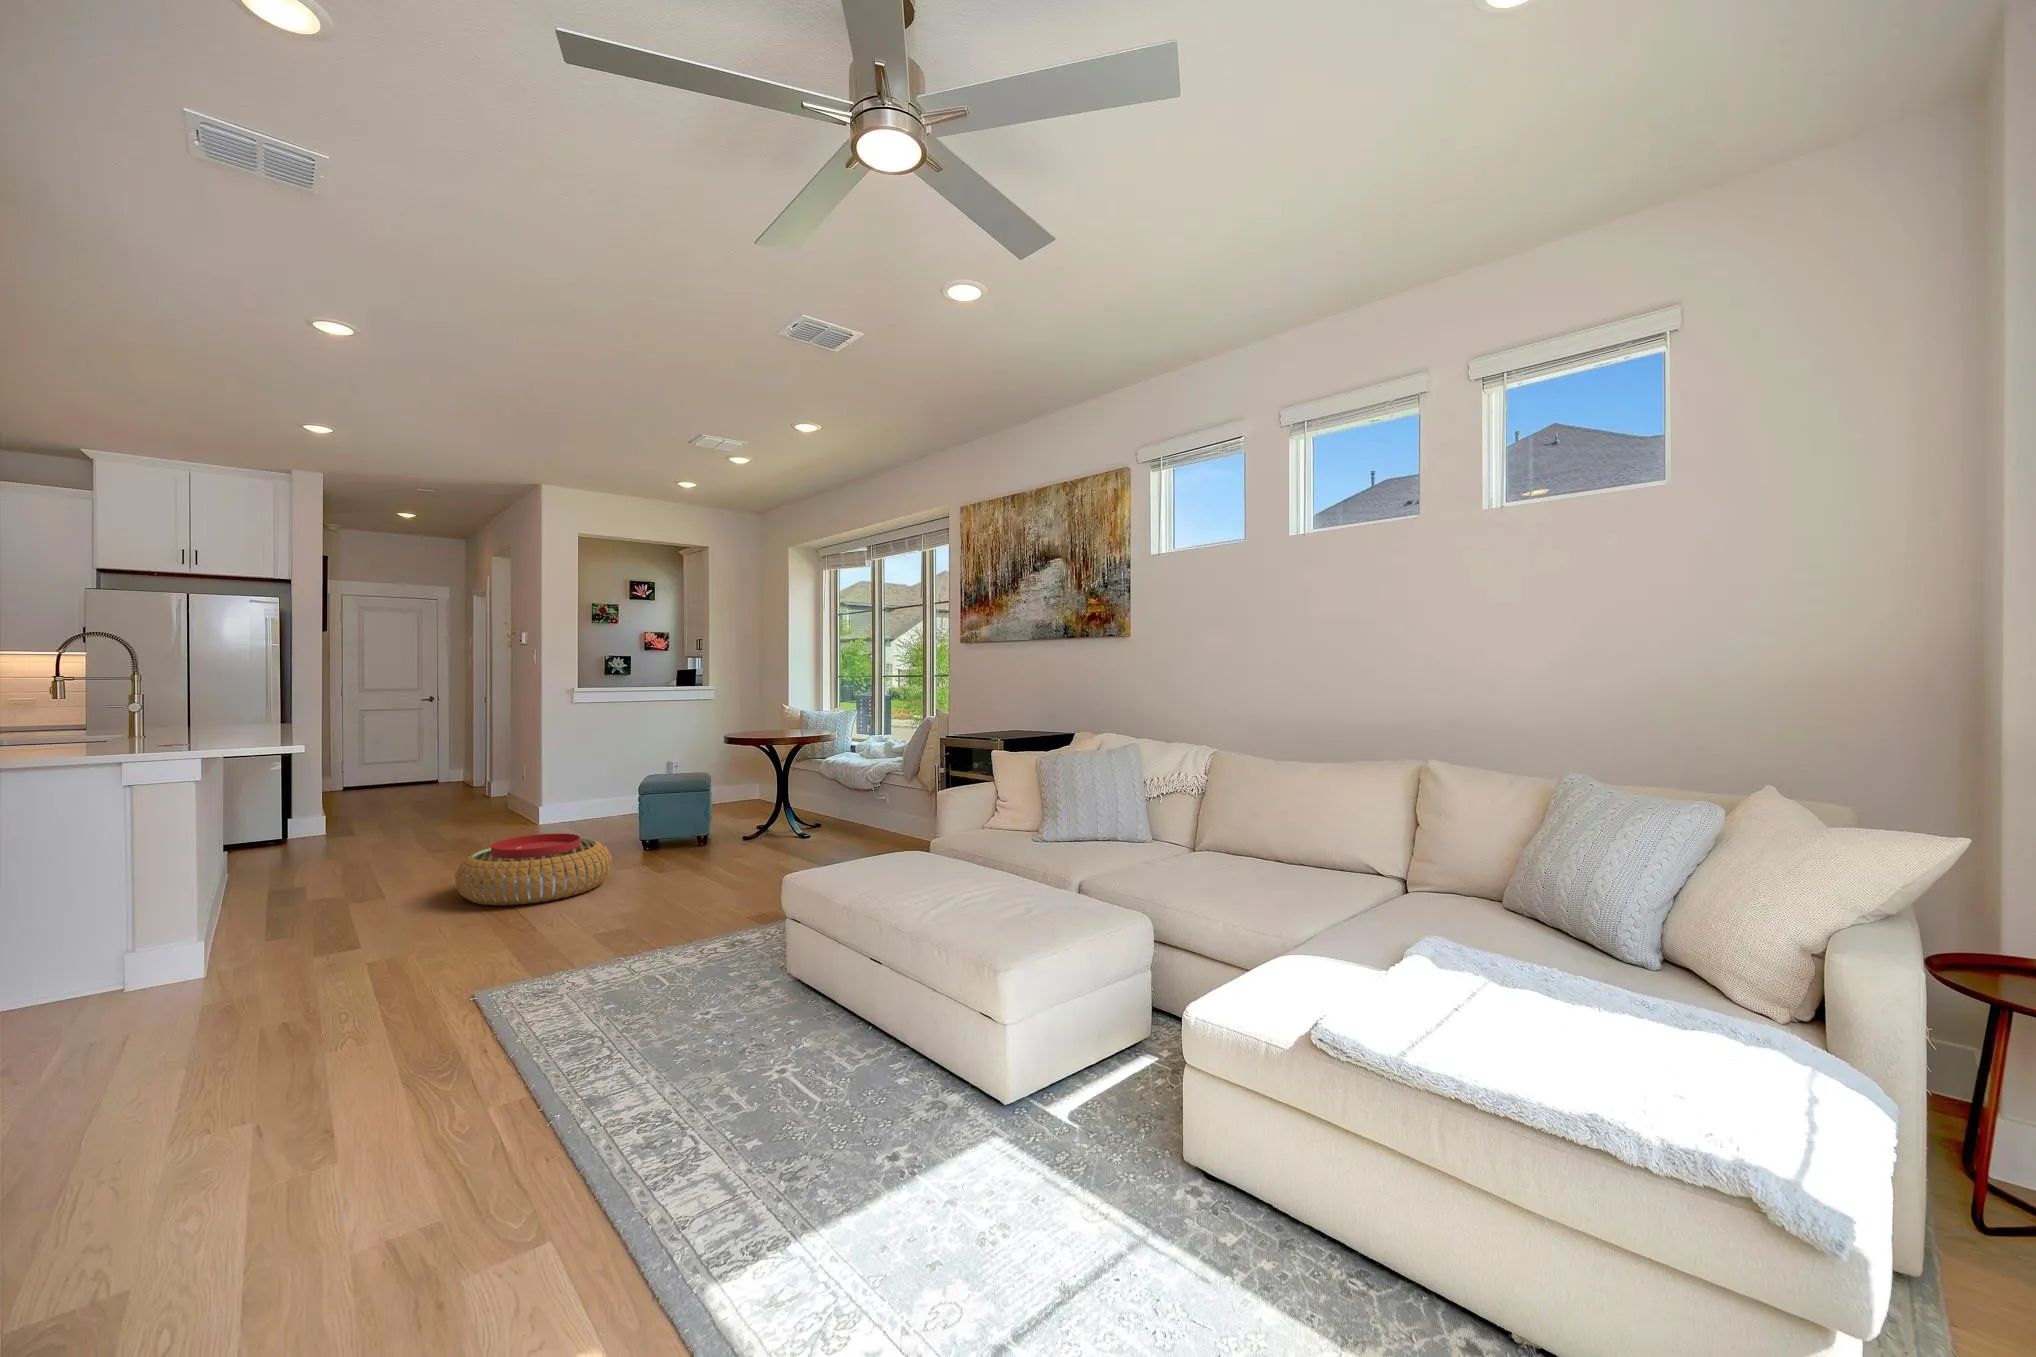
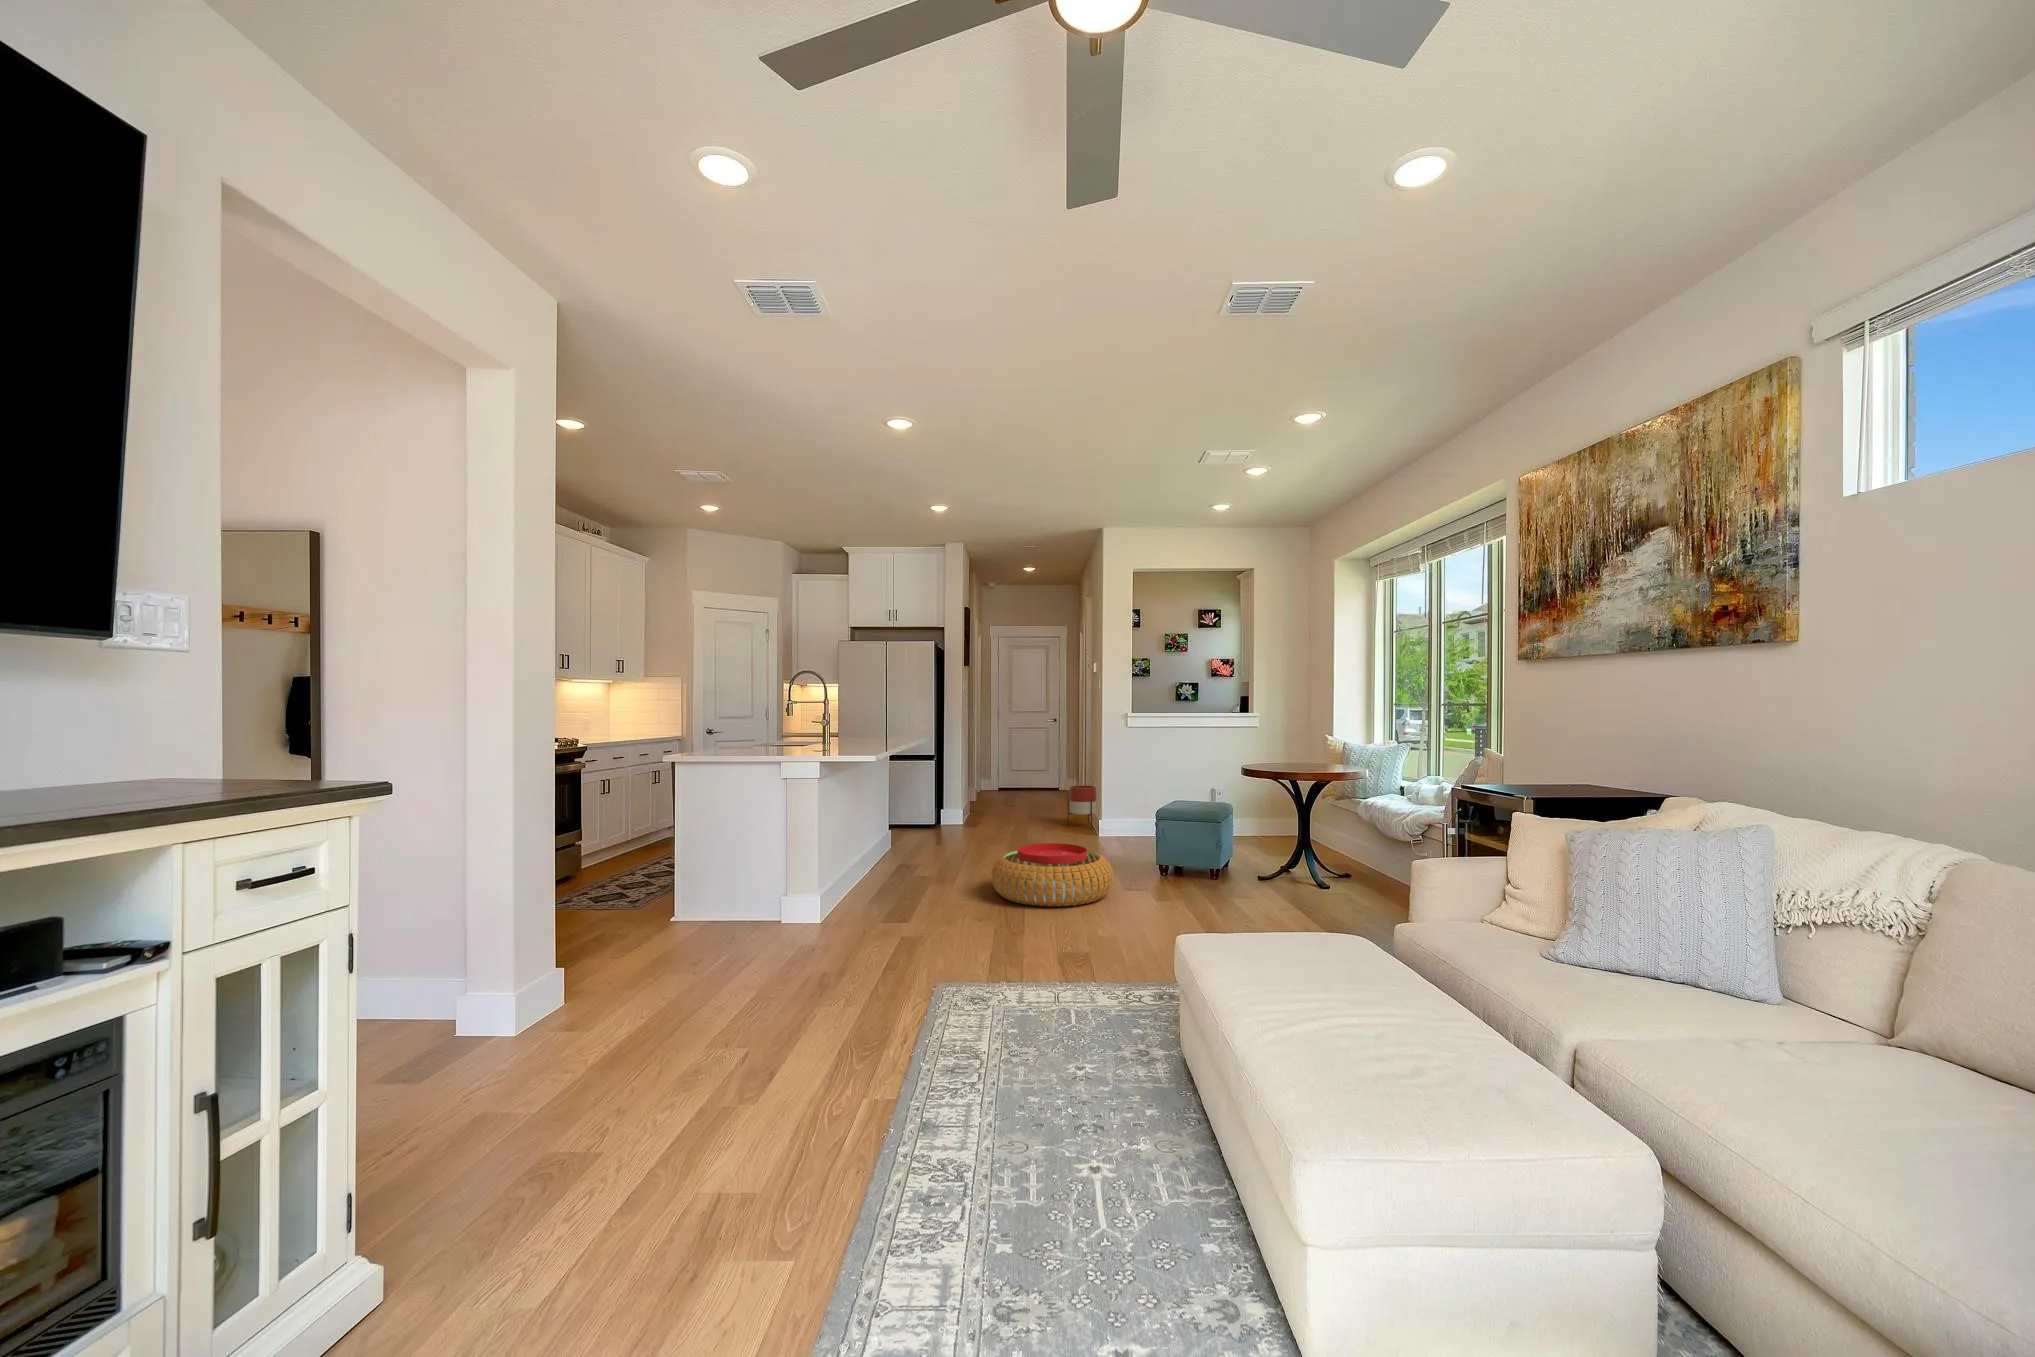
planter: none [490,773,528,824] -> present [1068,785,1096,829]

